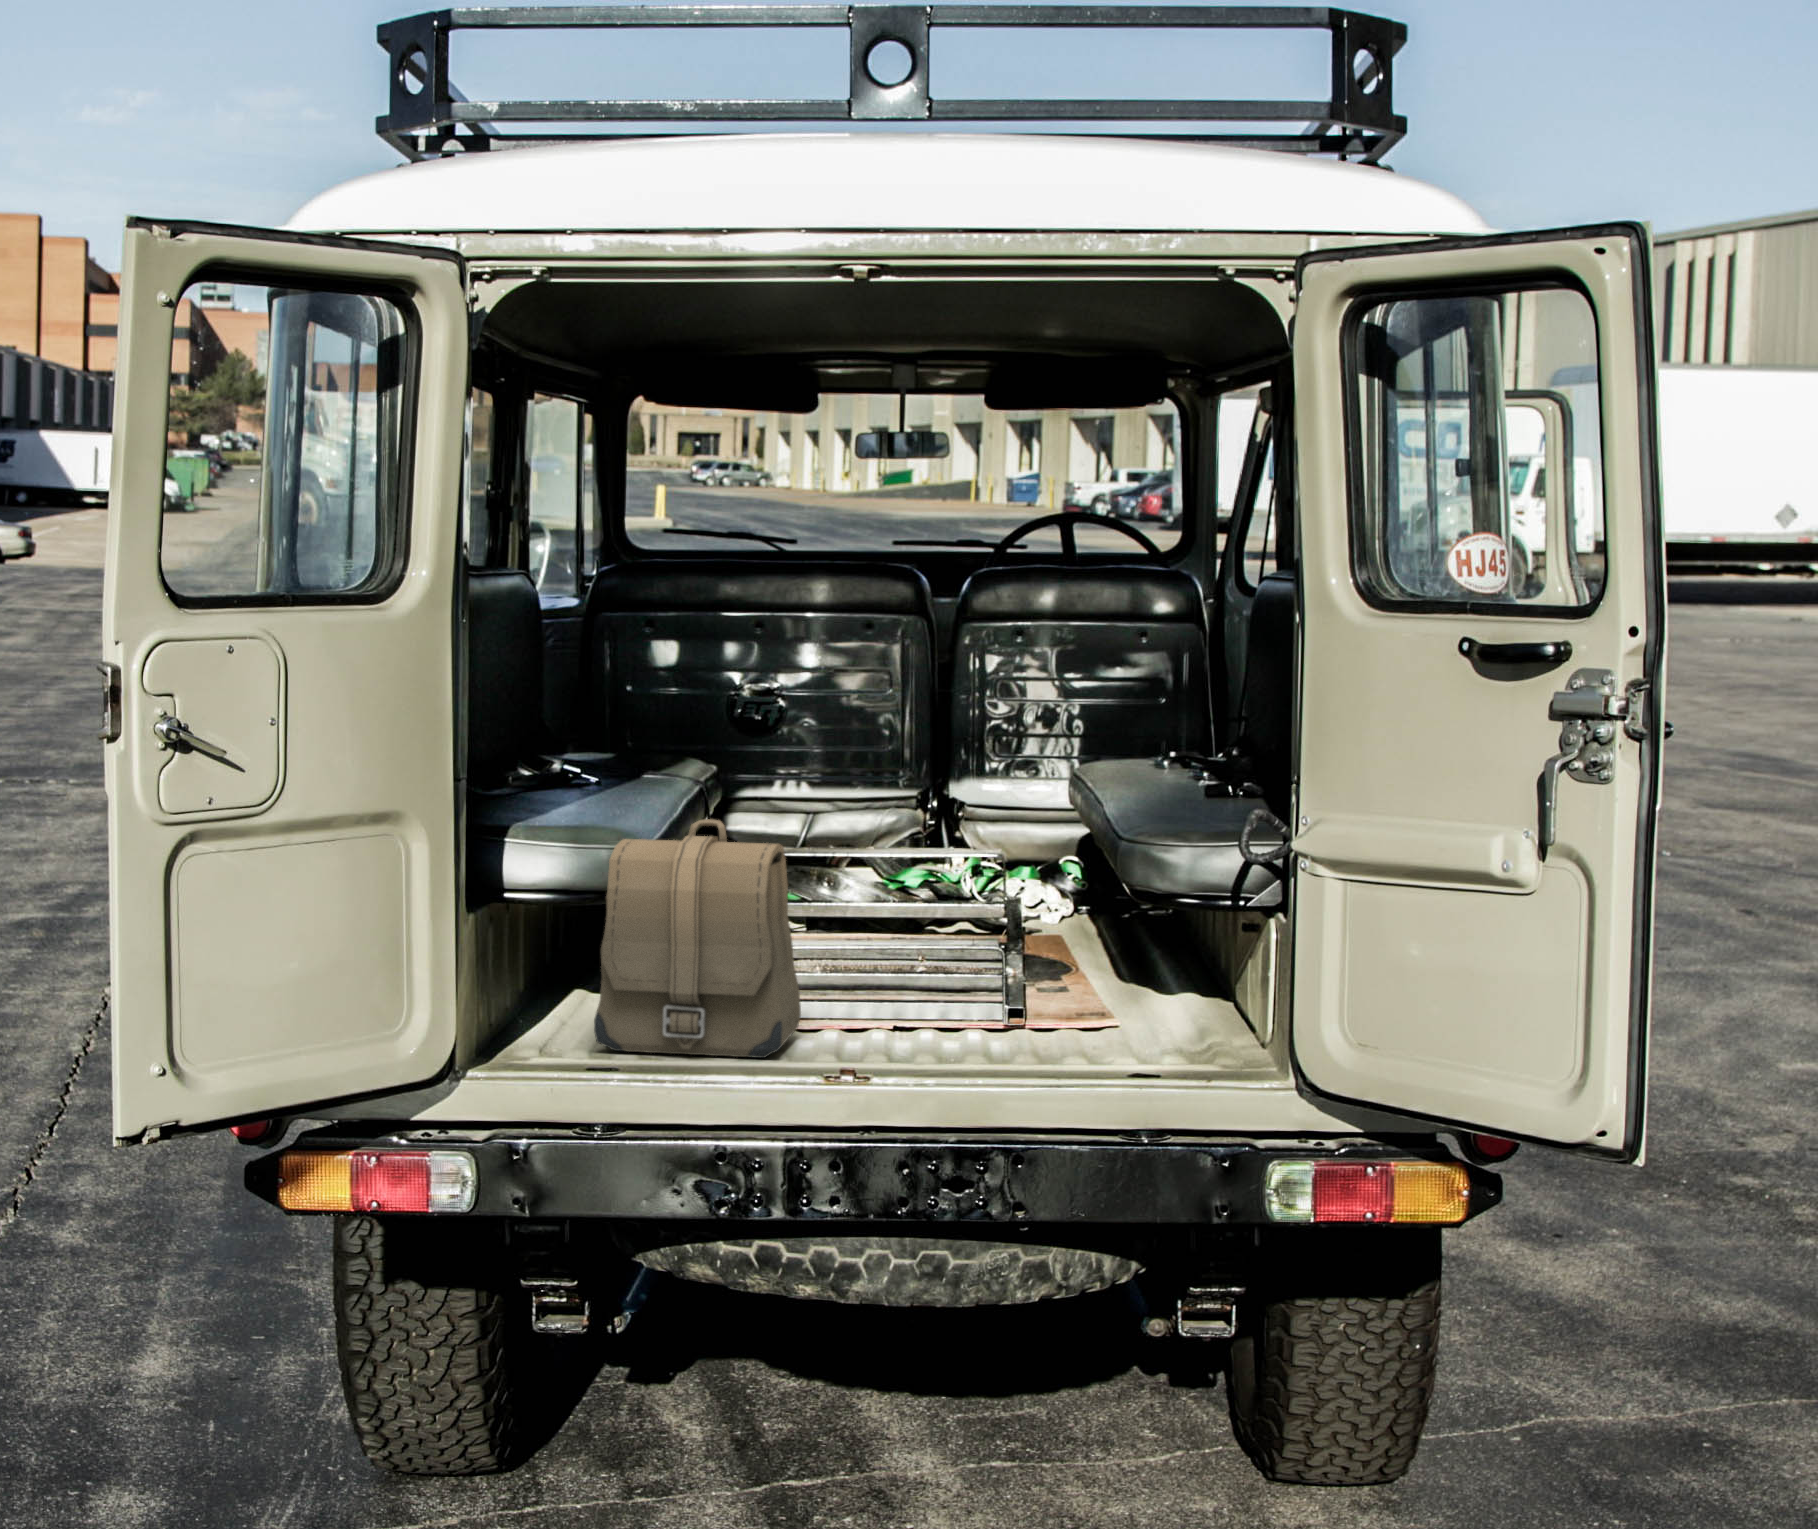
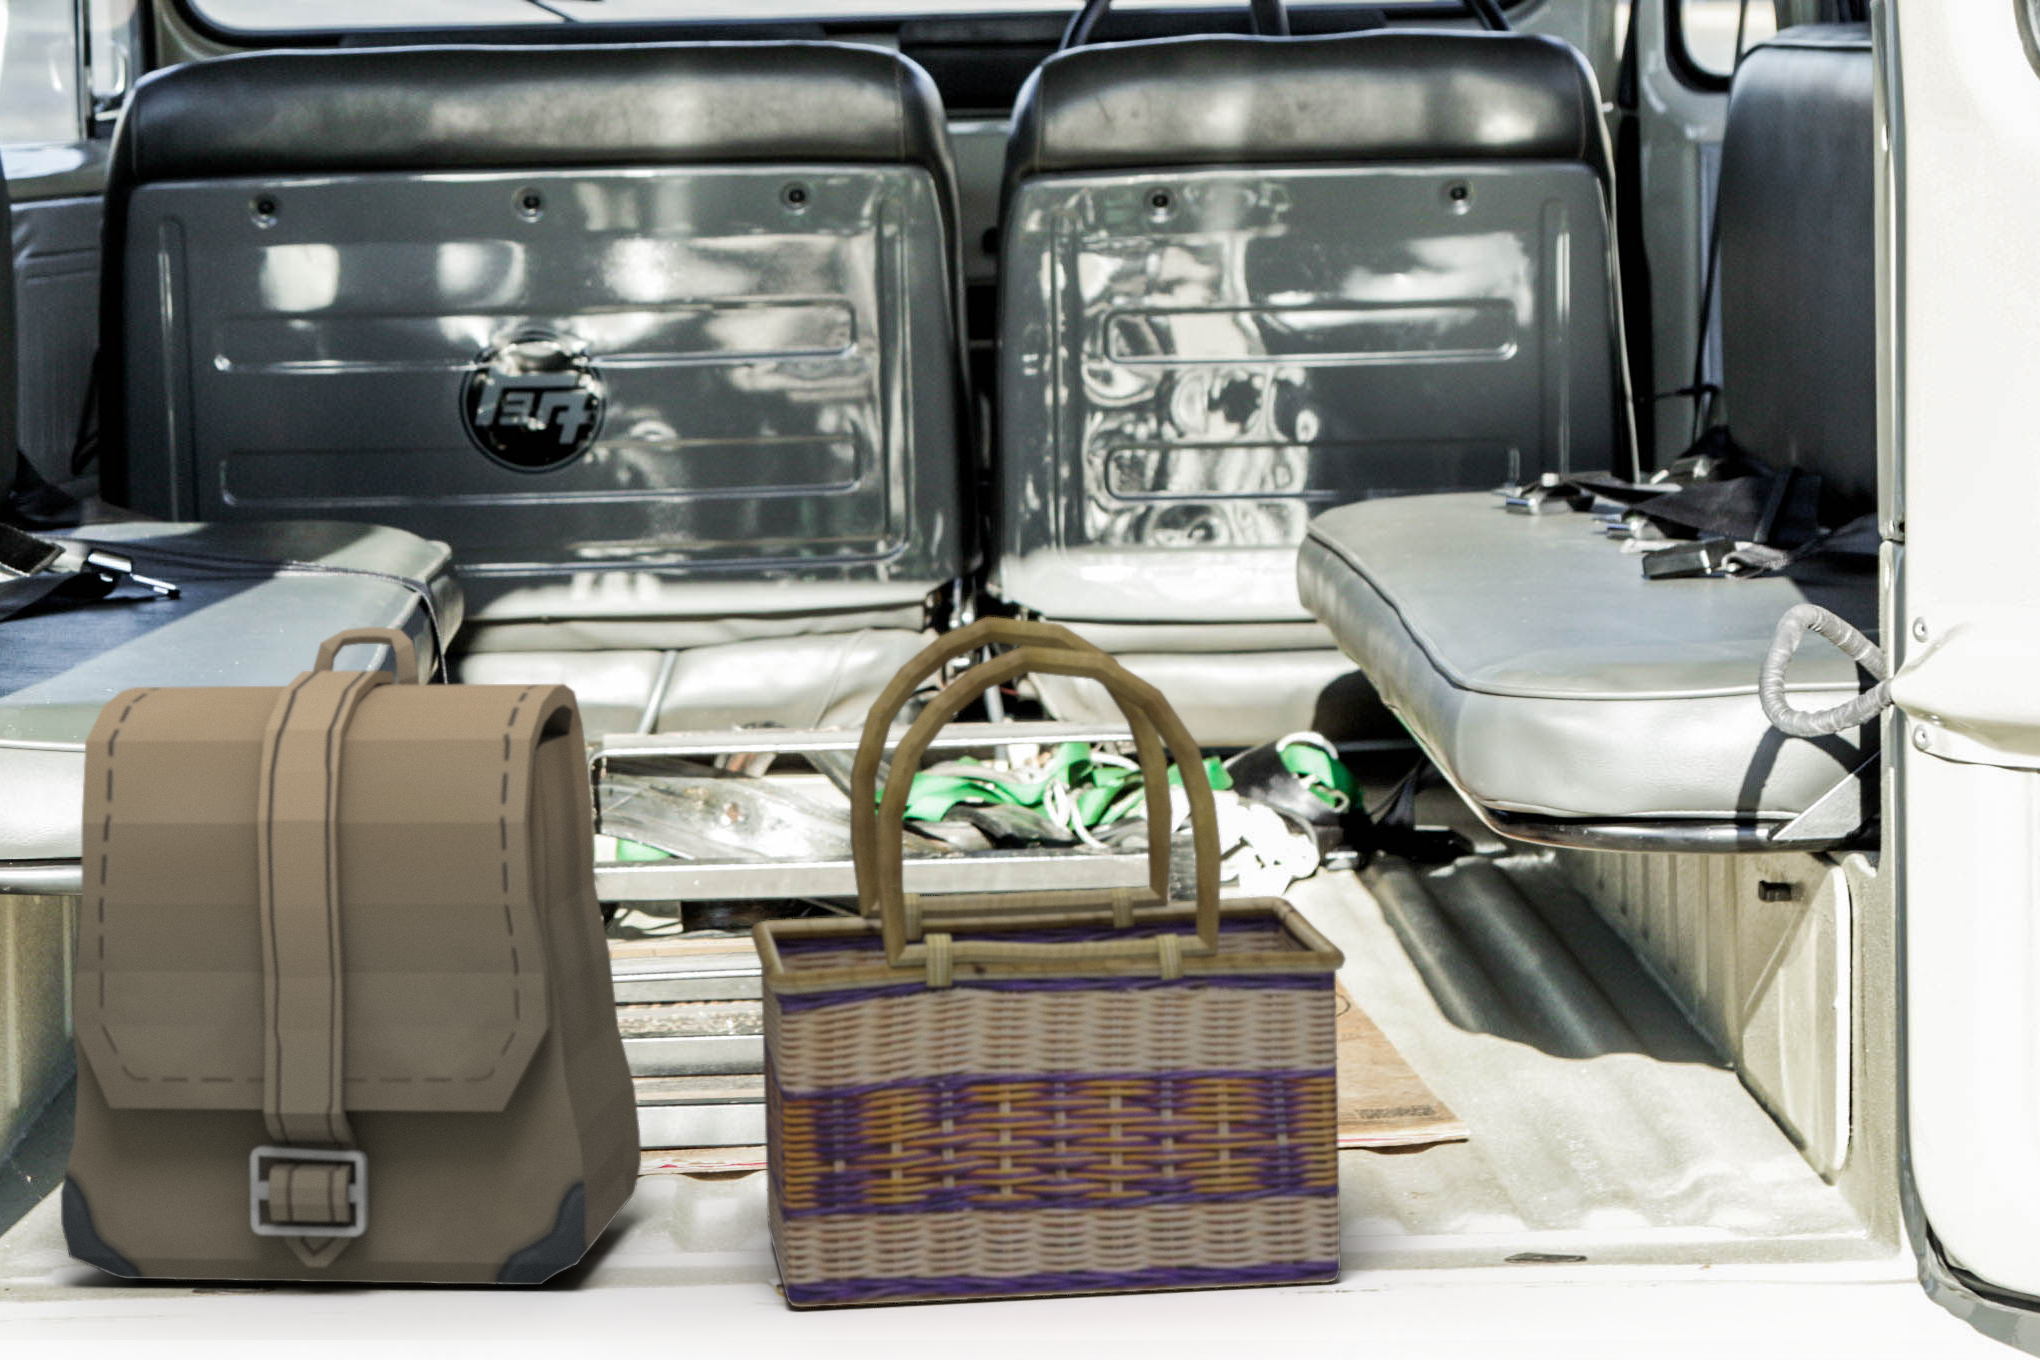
basket: none [843,825,1053,1068] -> present [751,617,1345,1307]

